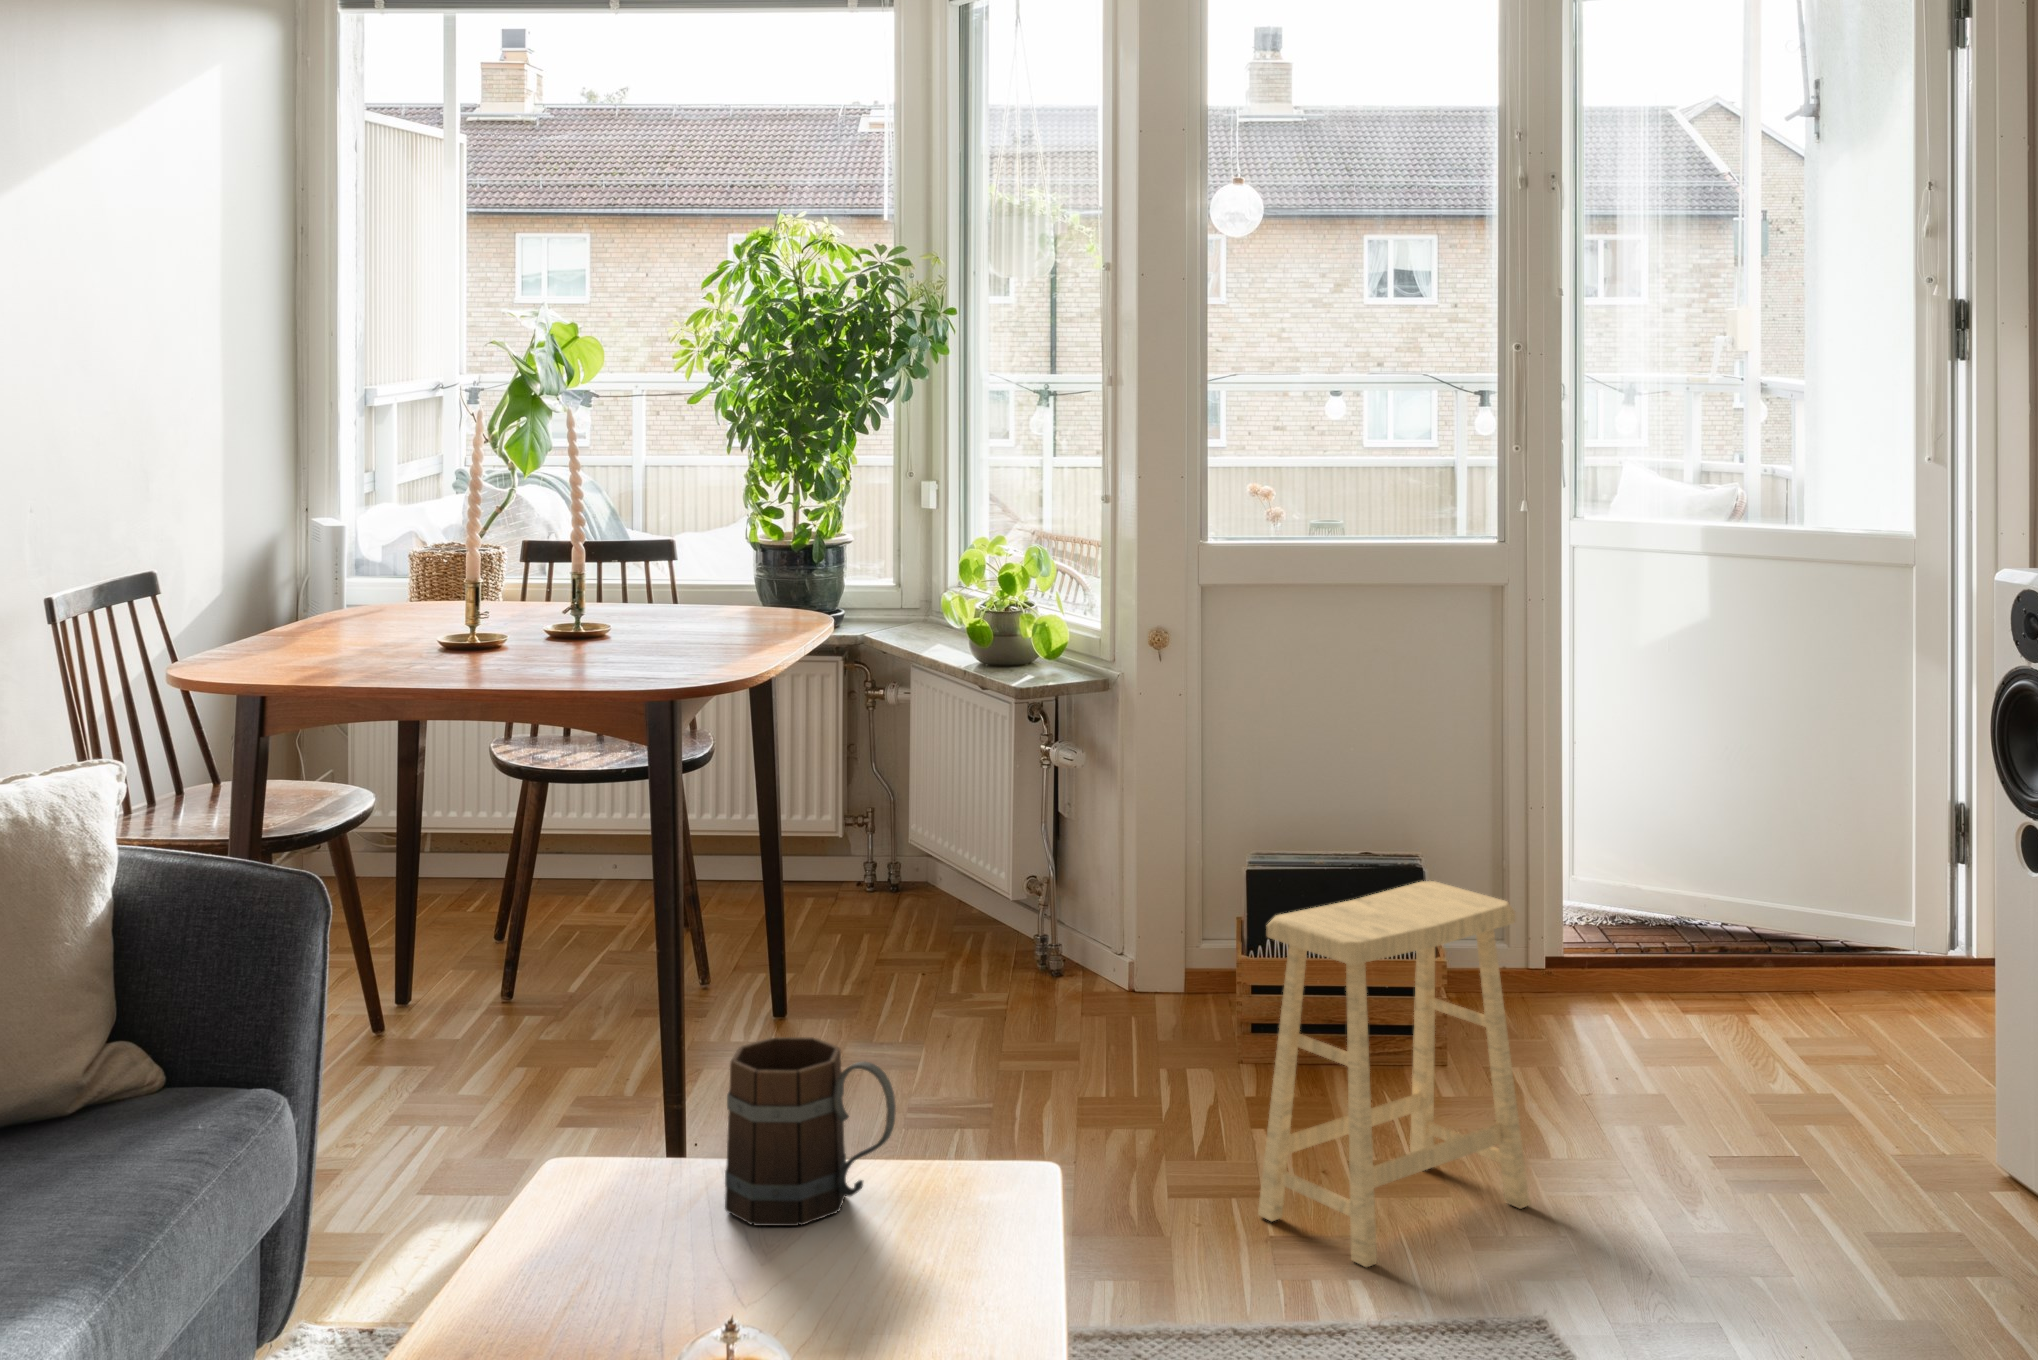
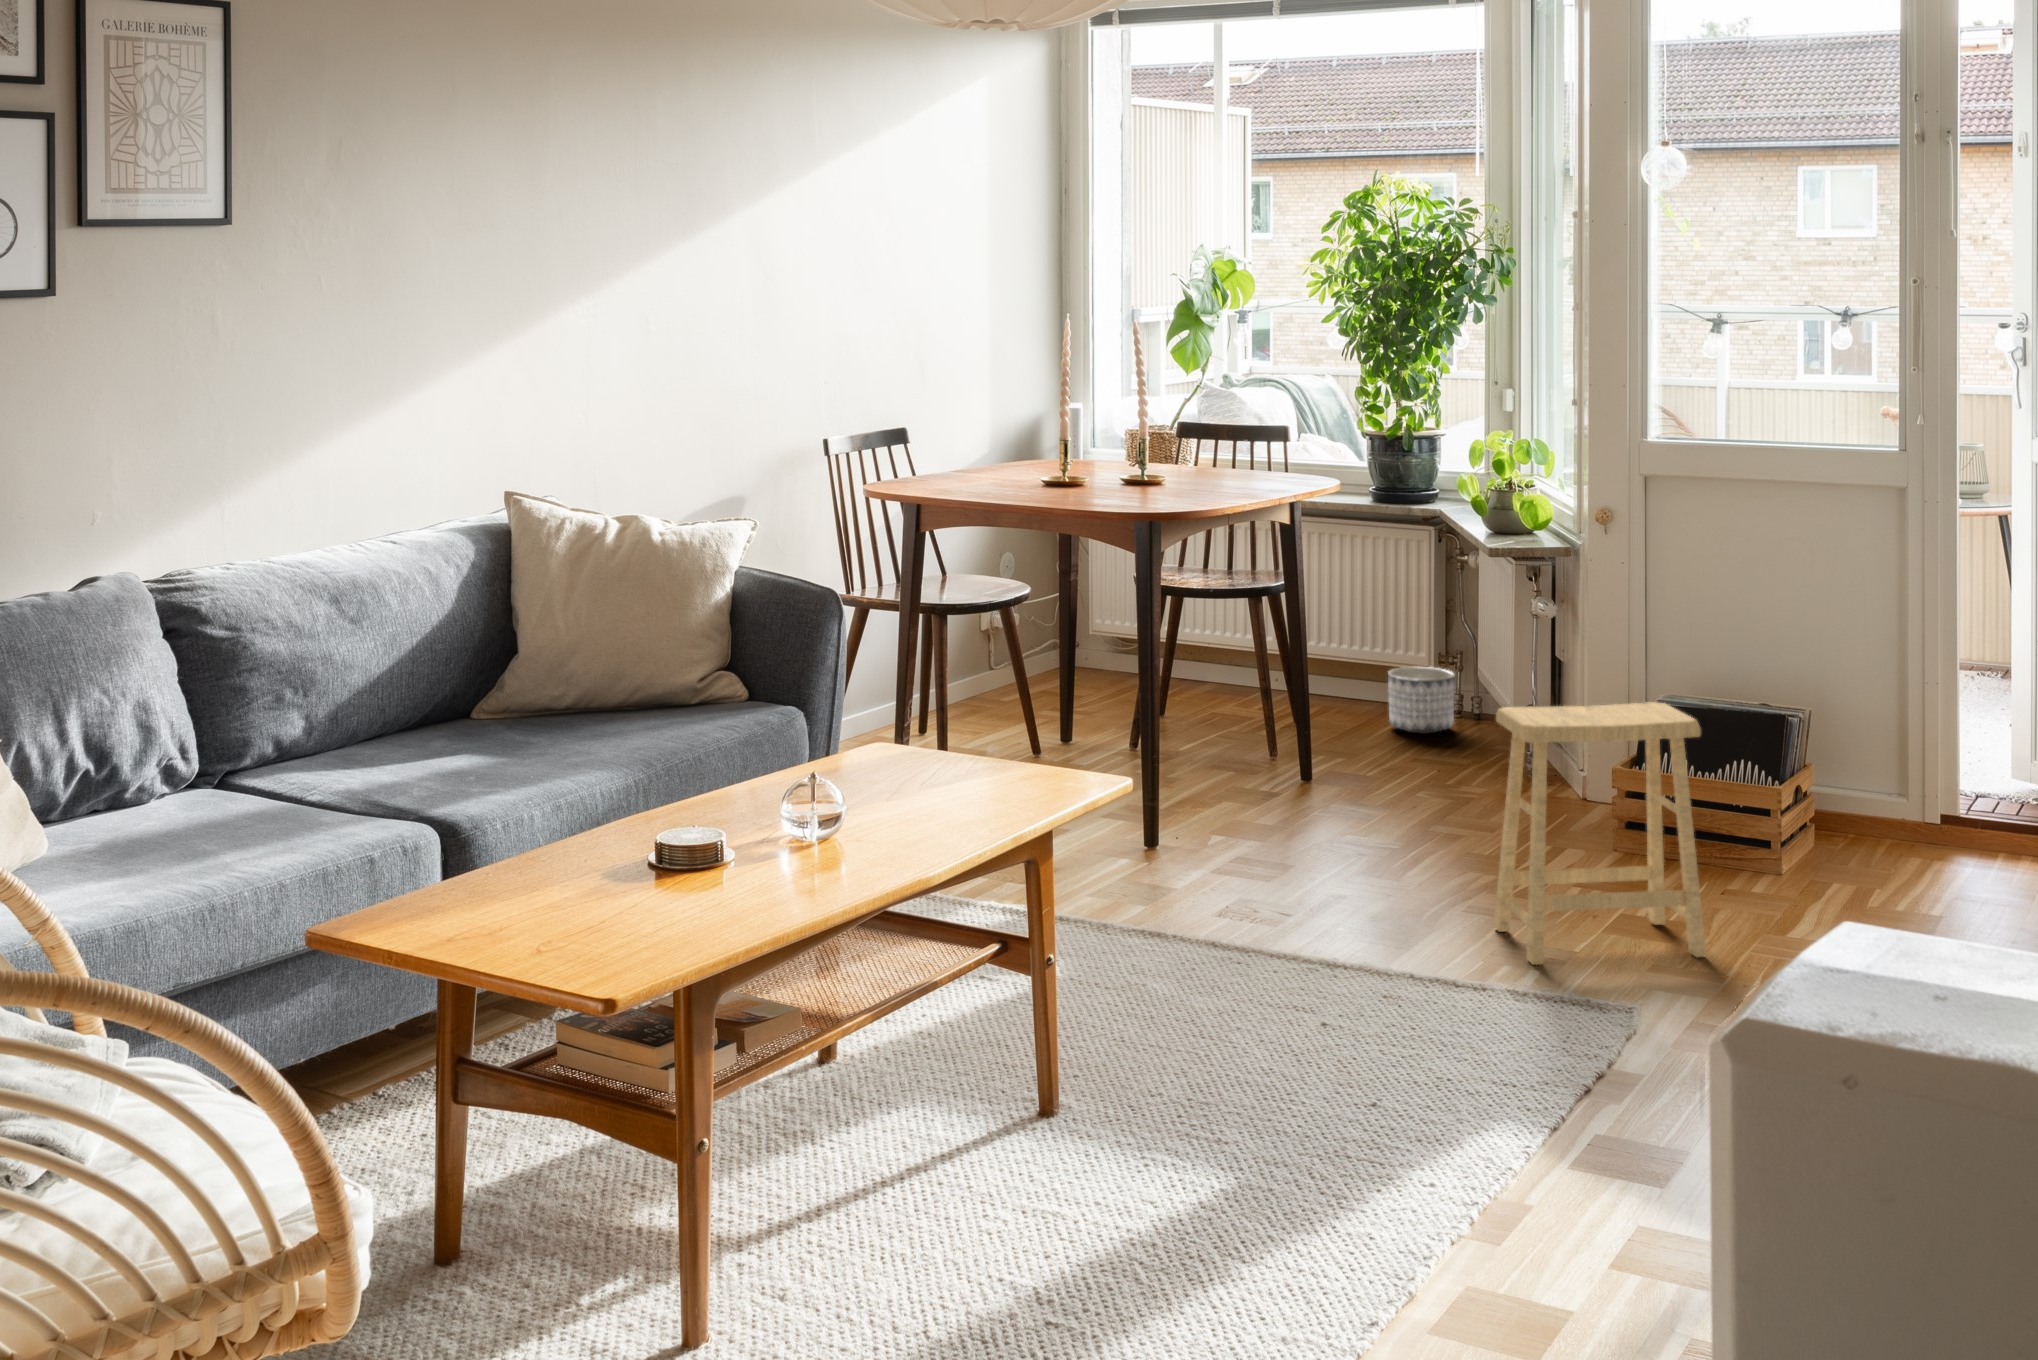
planter: none [805,838,890,926] -> present [1388,667,1455,733]
mug: present [725,1037,896,1226] -> none [923,686,999,786]

